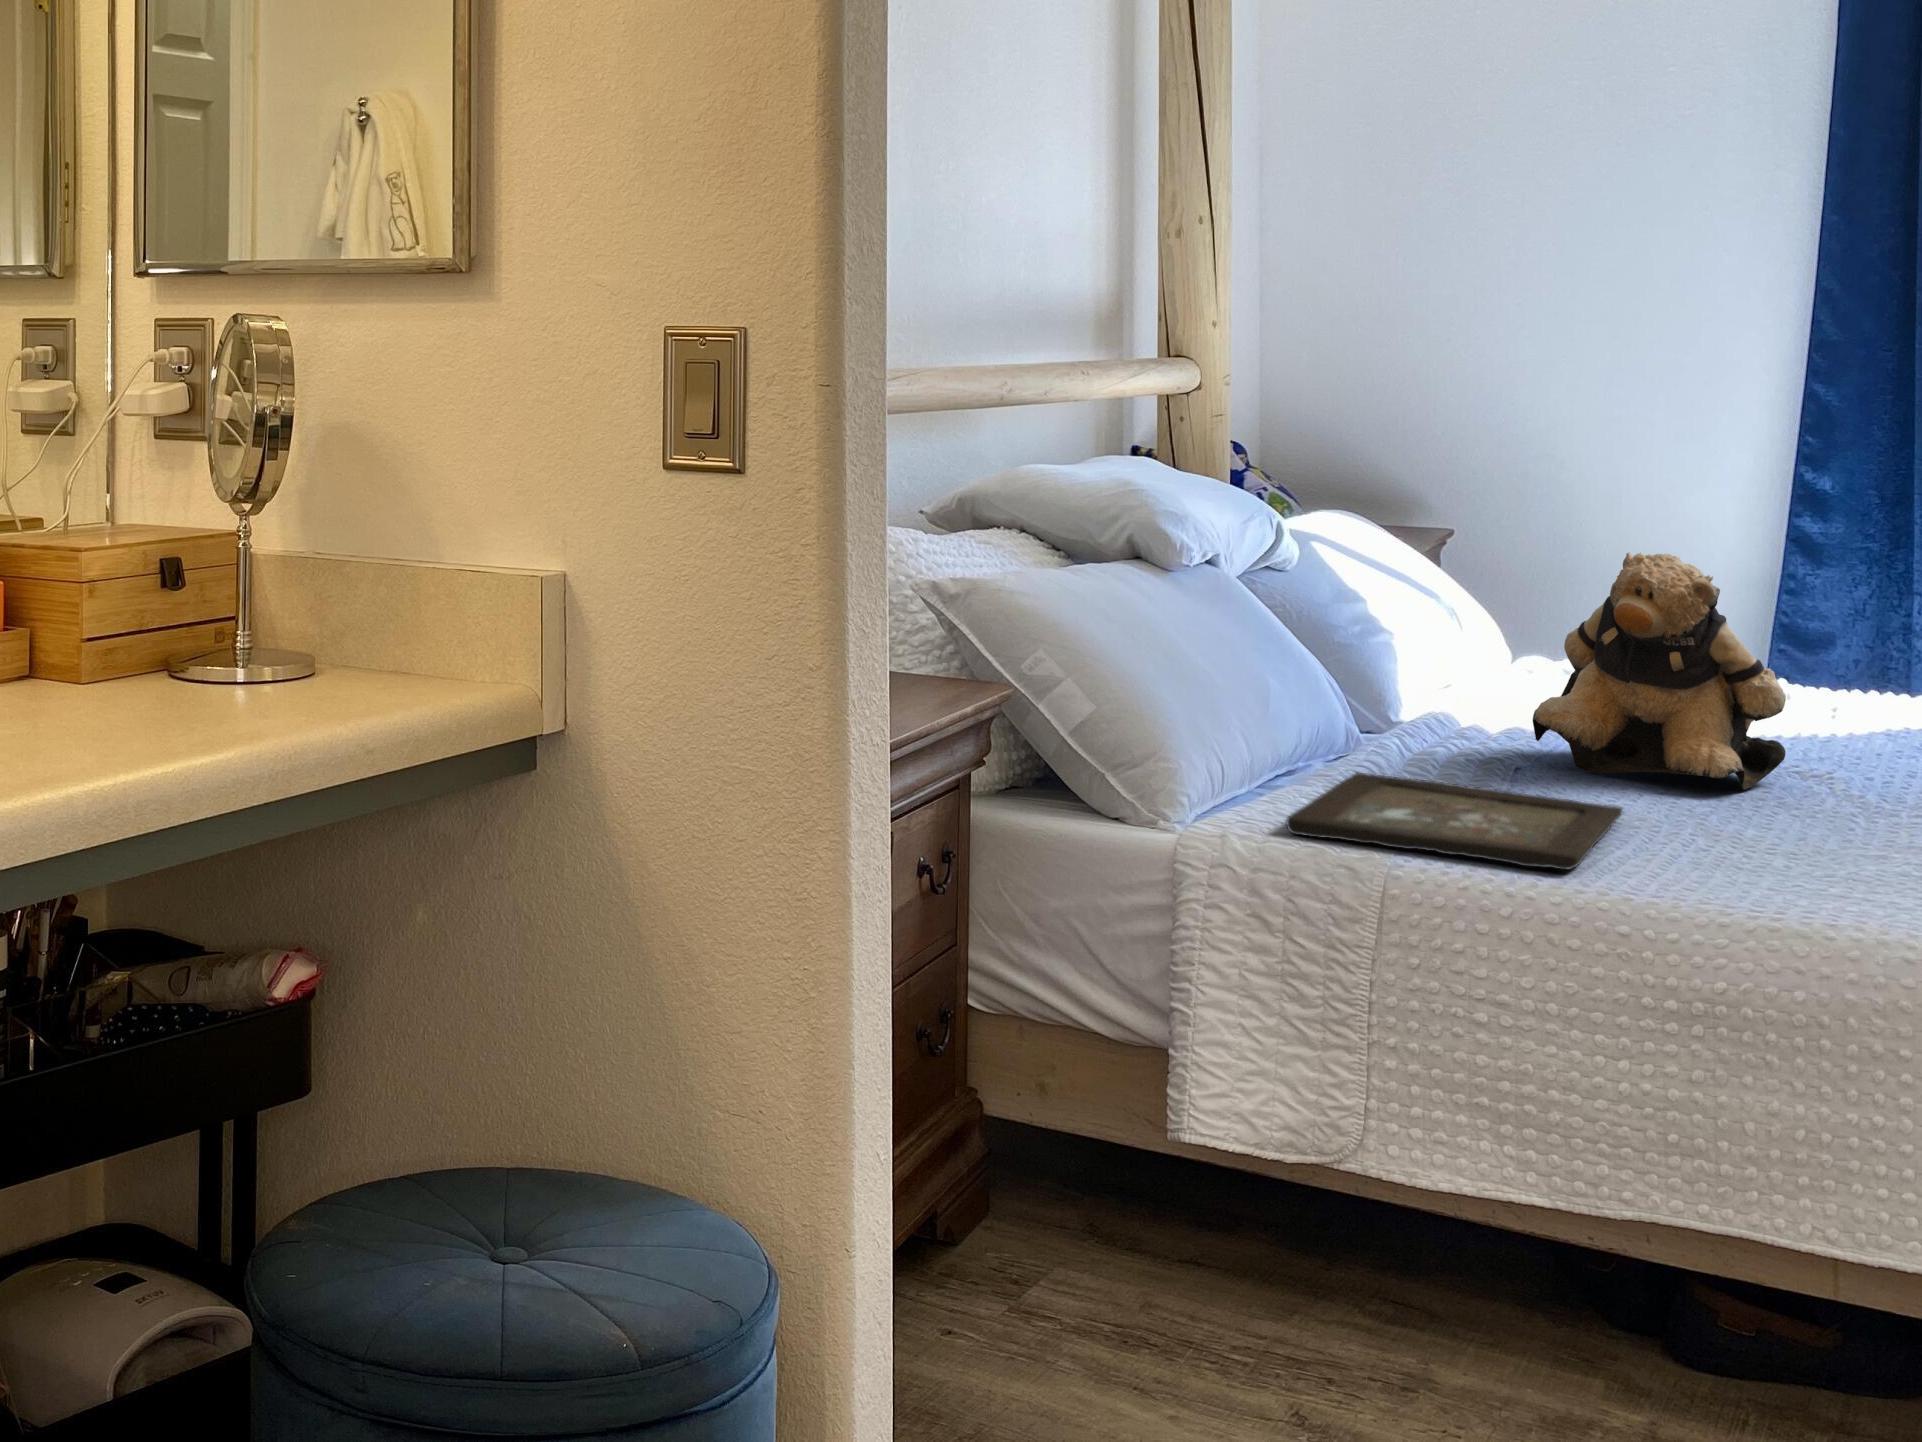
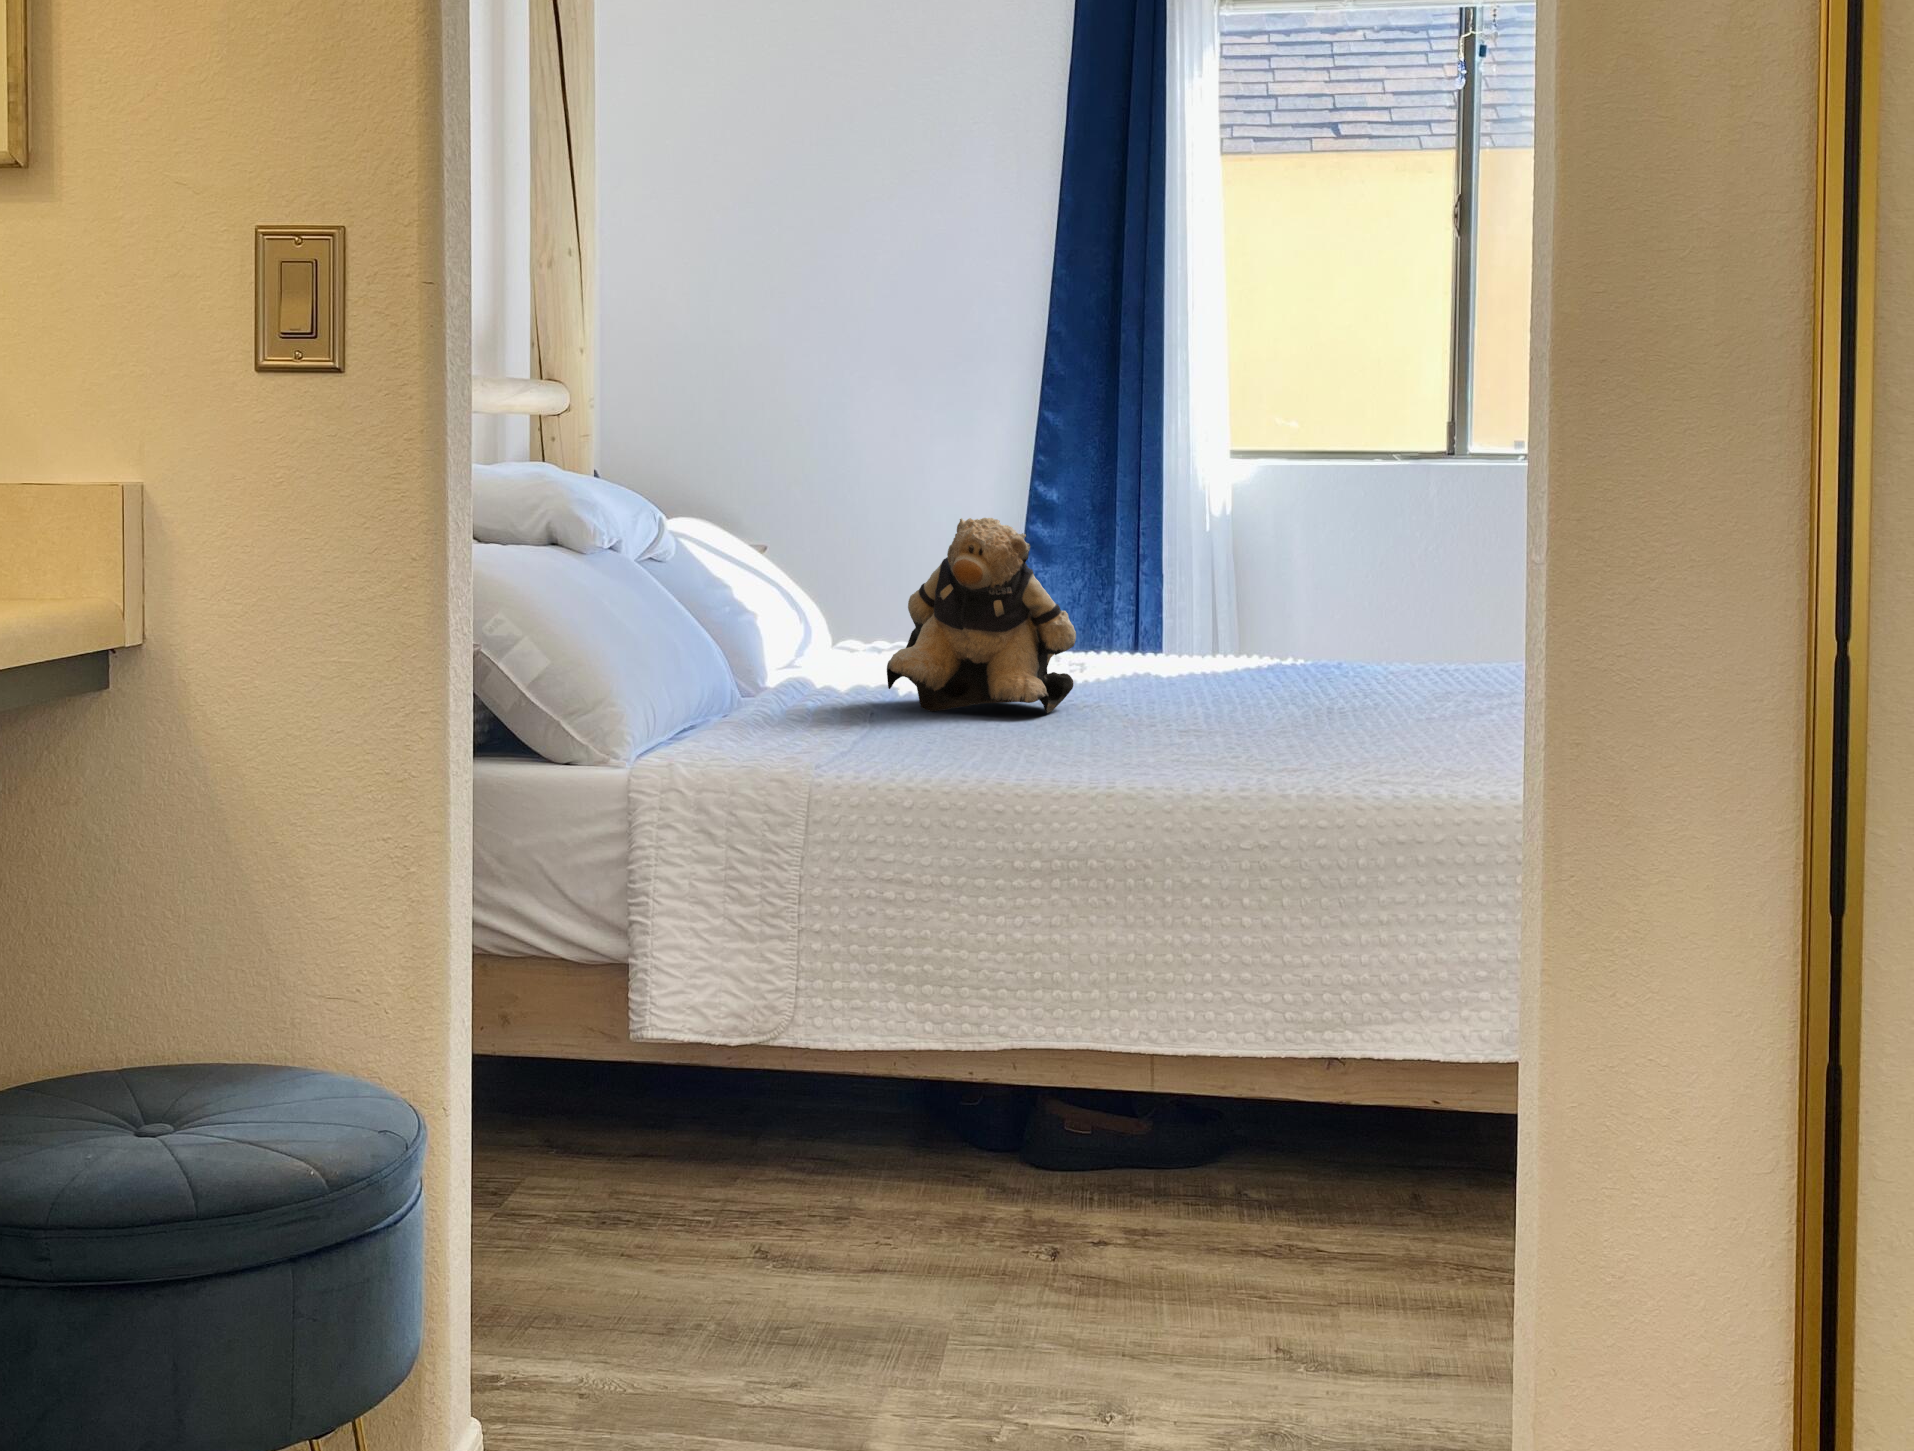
tray: present [1286,773,1623,870] -> none [718,719,970,767]

